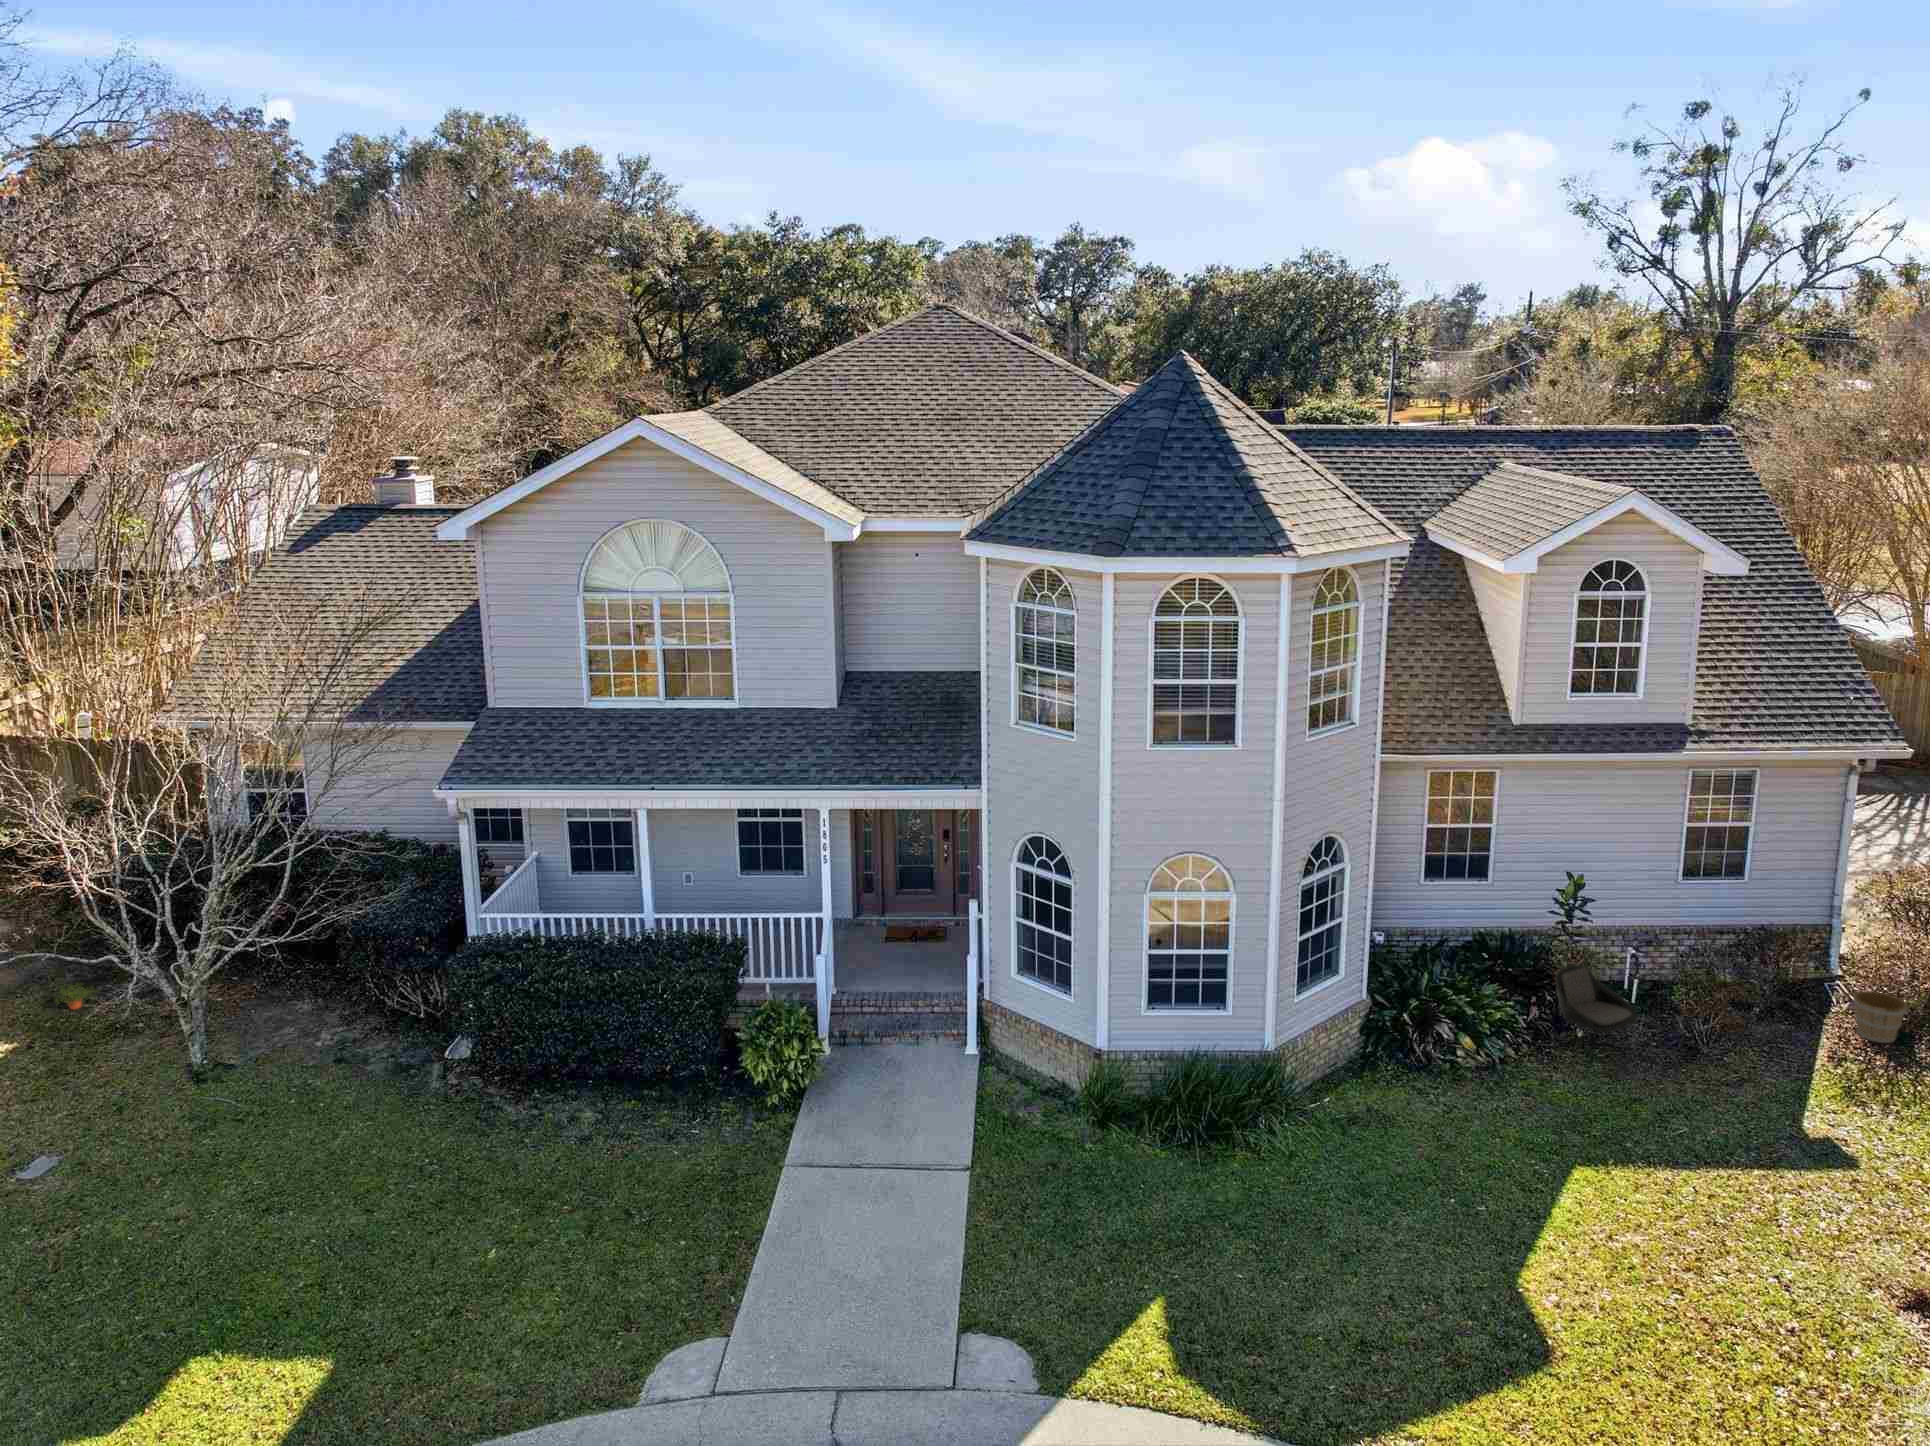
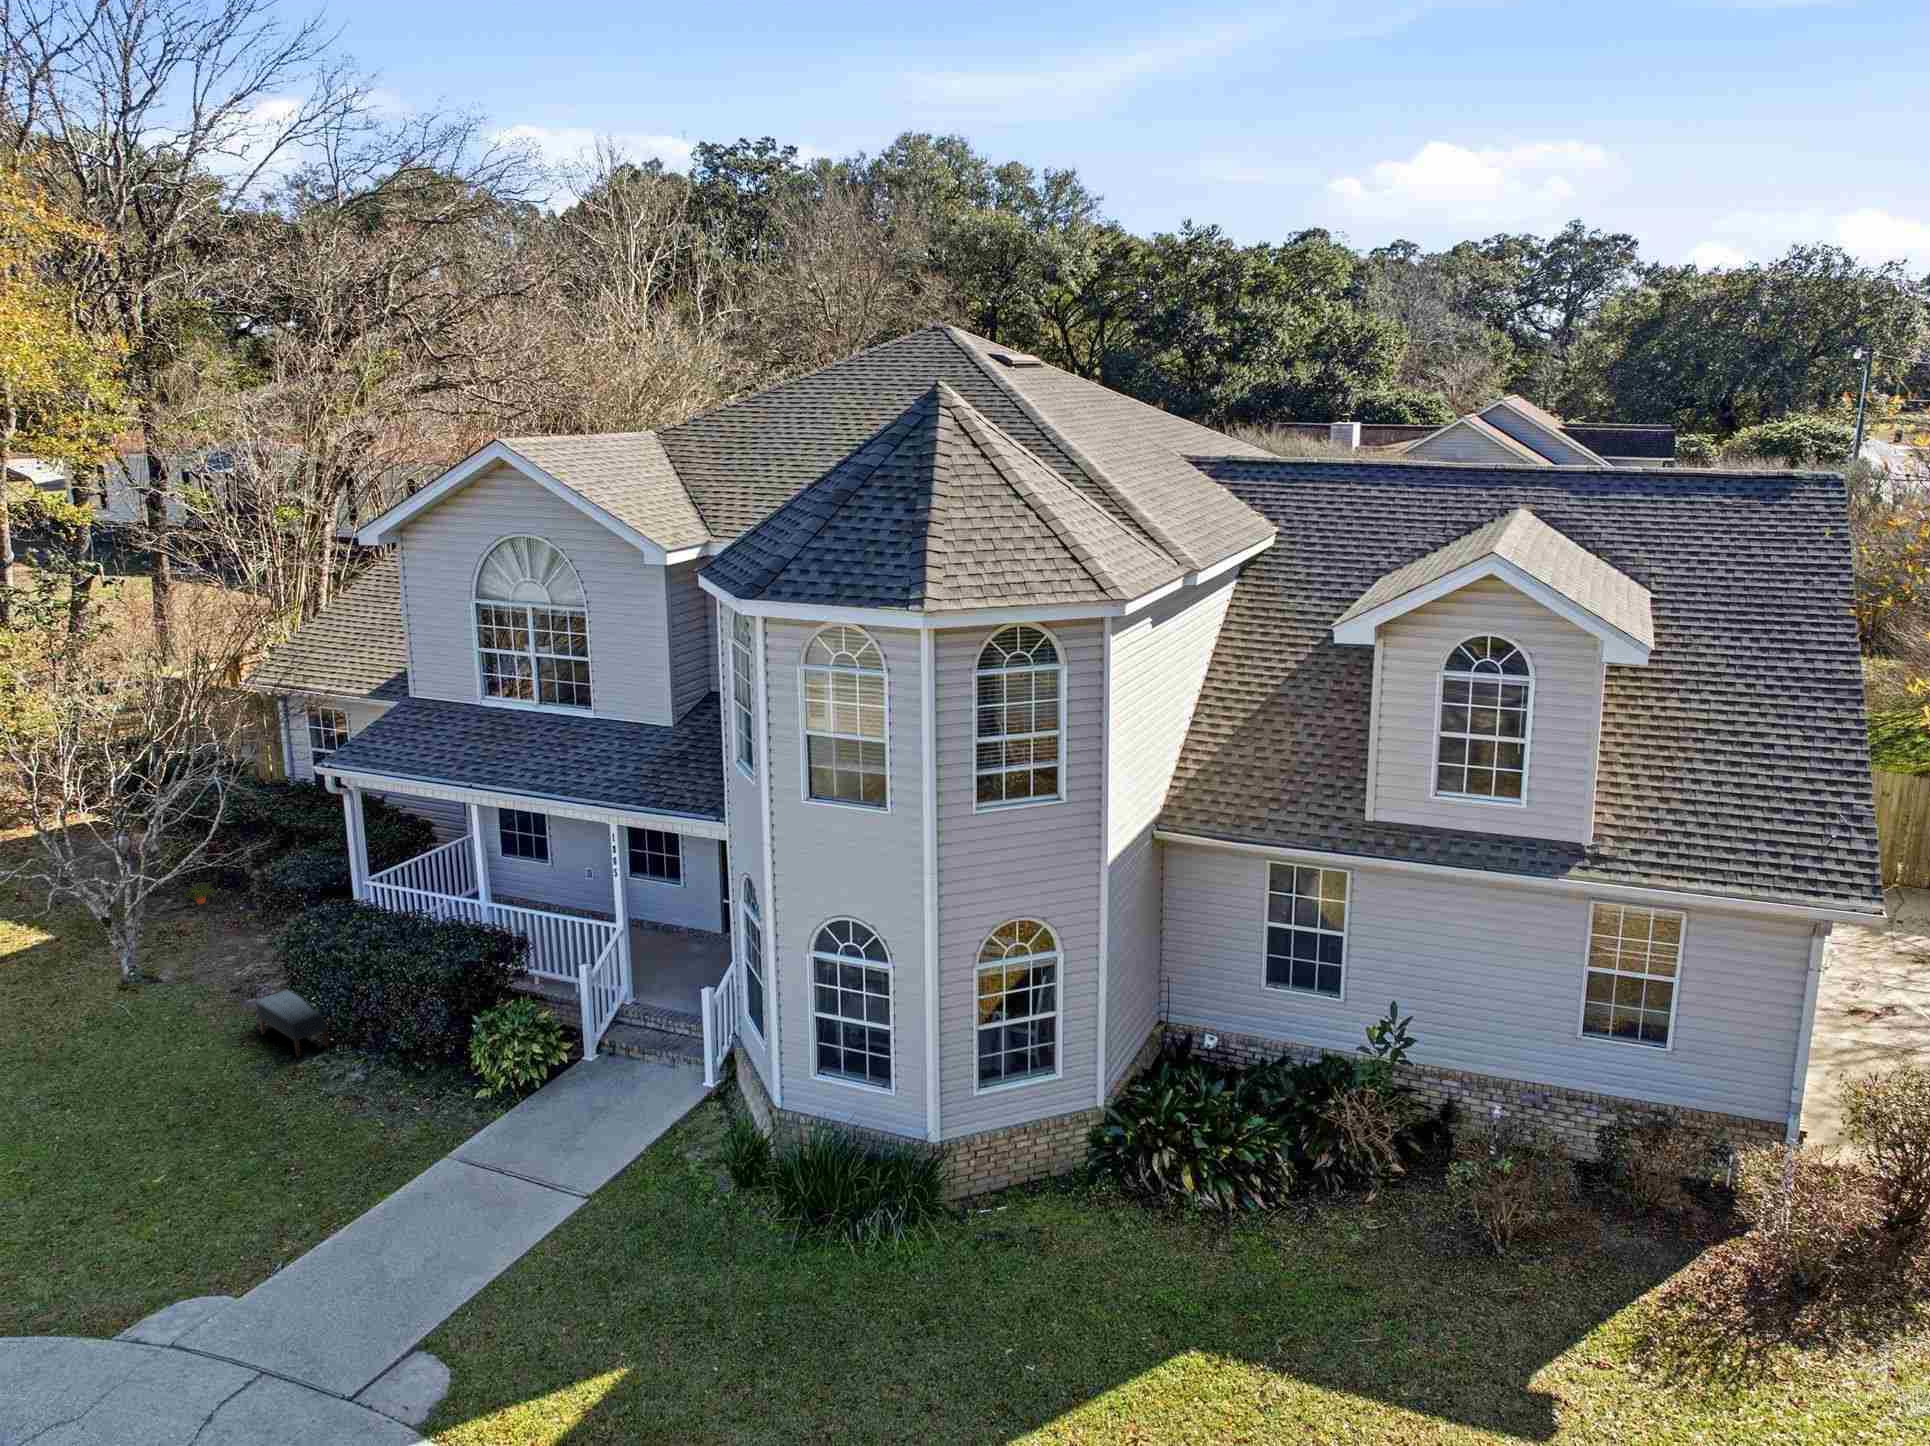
lounge chair: present [1547,965,1637,1061] -> none [1321,1106,1414,1224]
wooden bucket: present [1853,990,1907,1043] -> none [1729,1216,1798,1293]
bench: none [356,1071,470,1142] -> present [256,991,329,1057]

